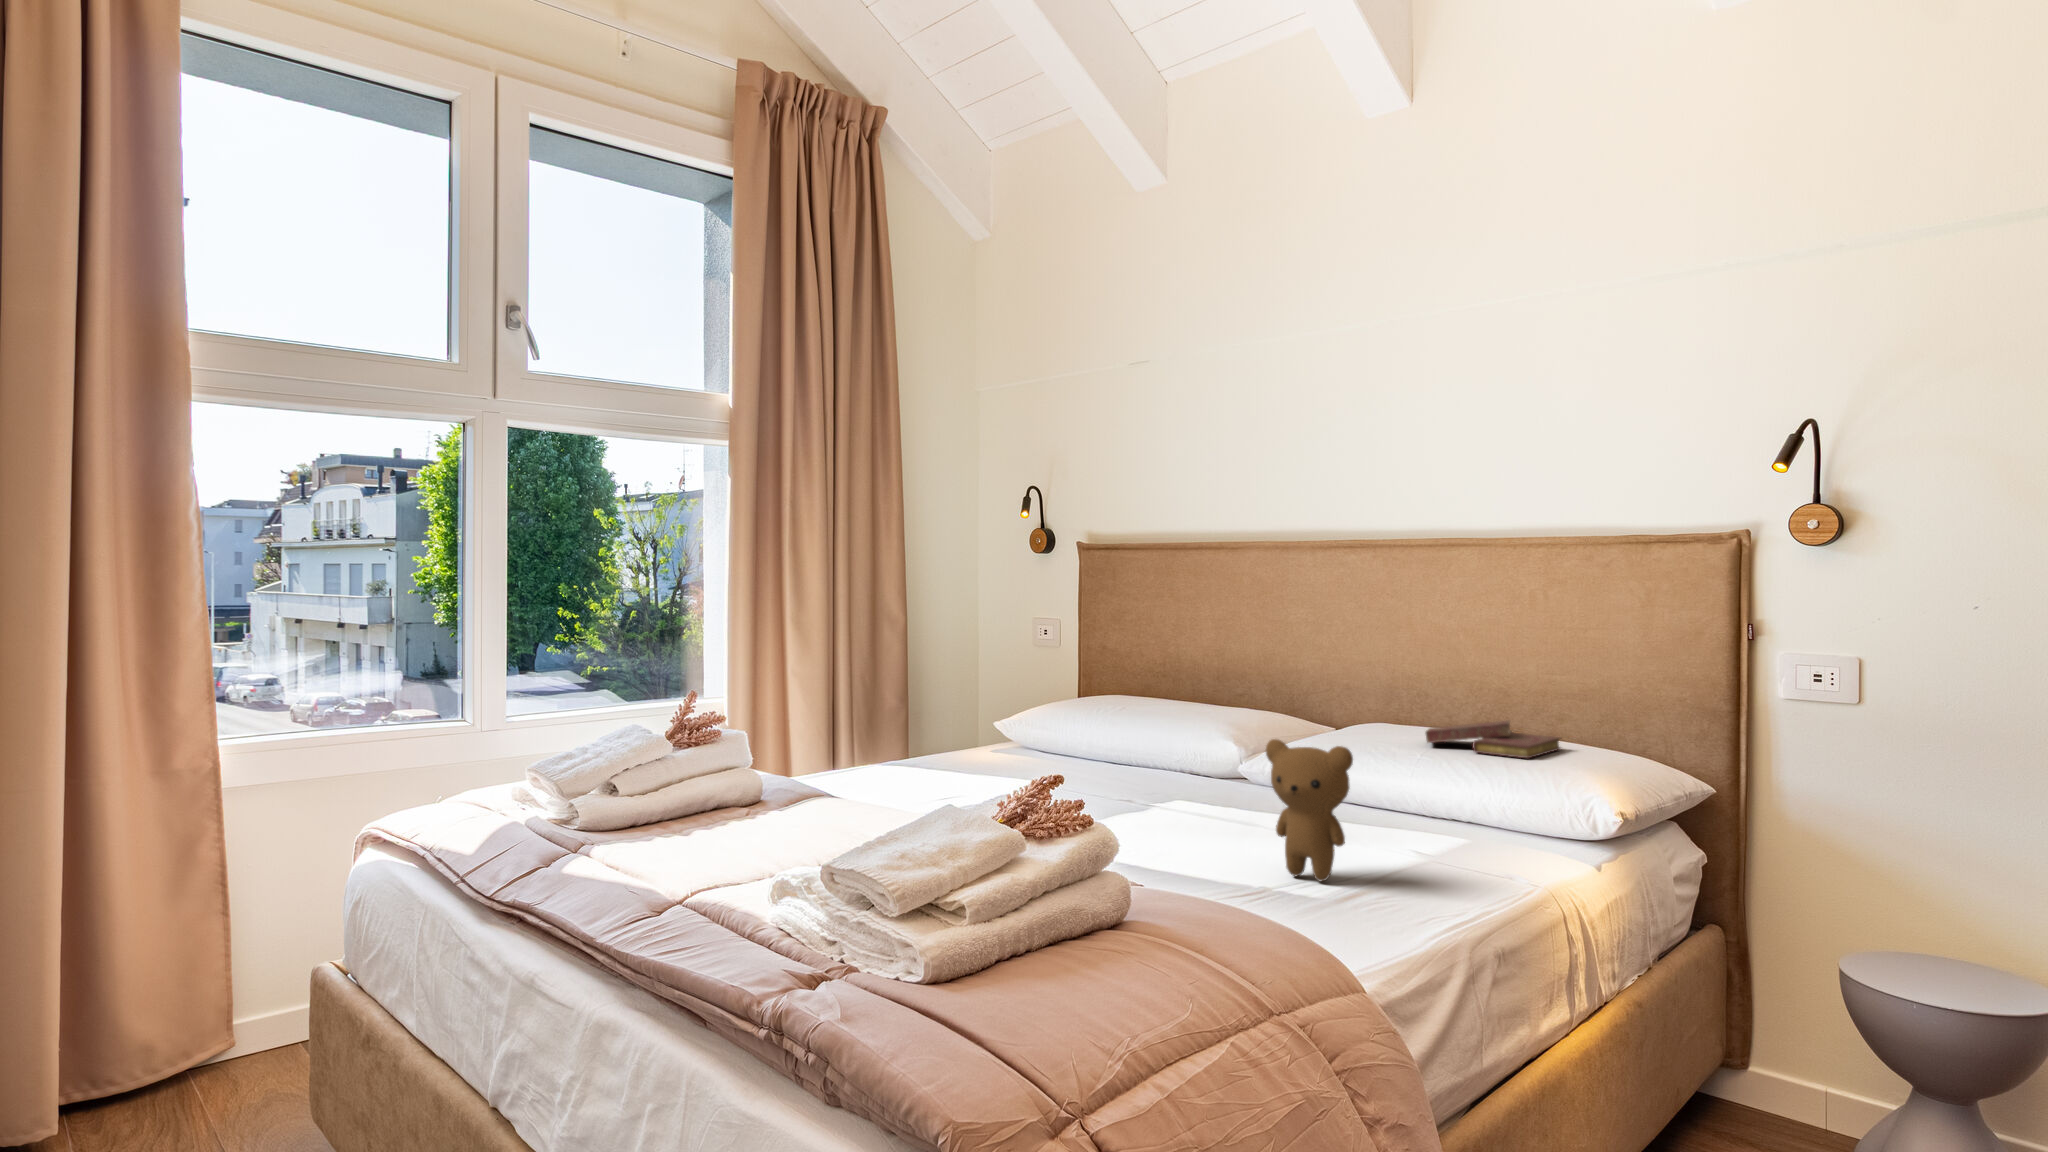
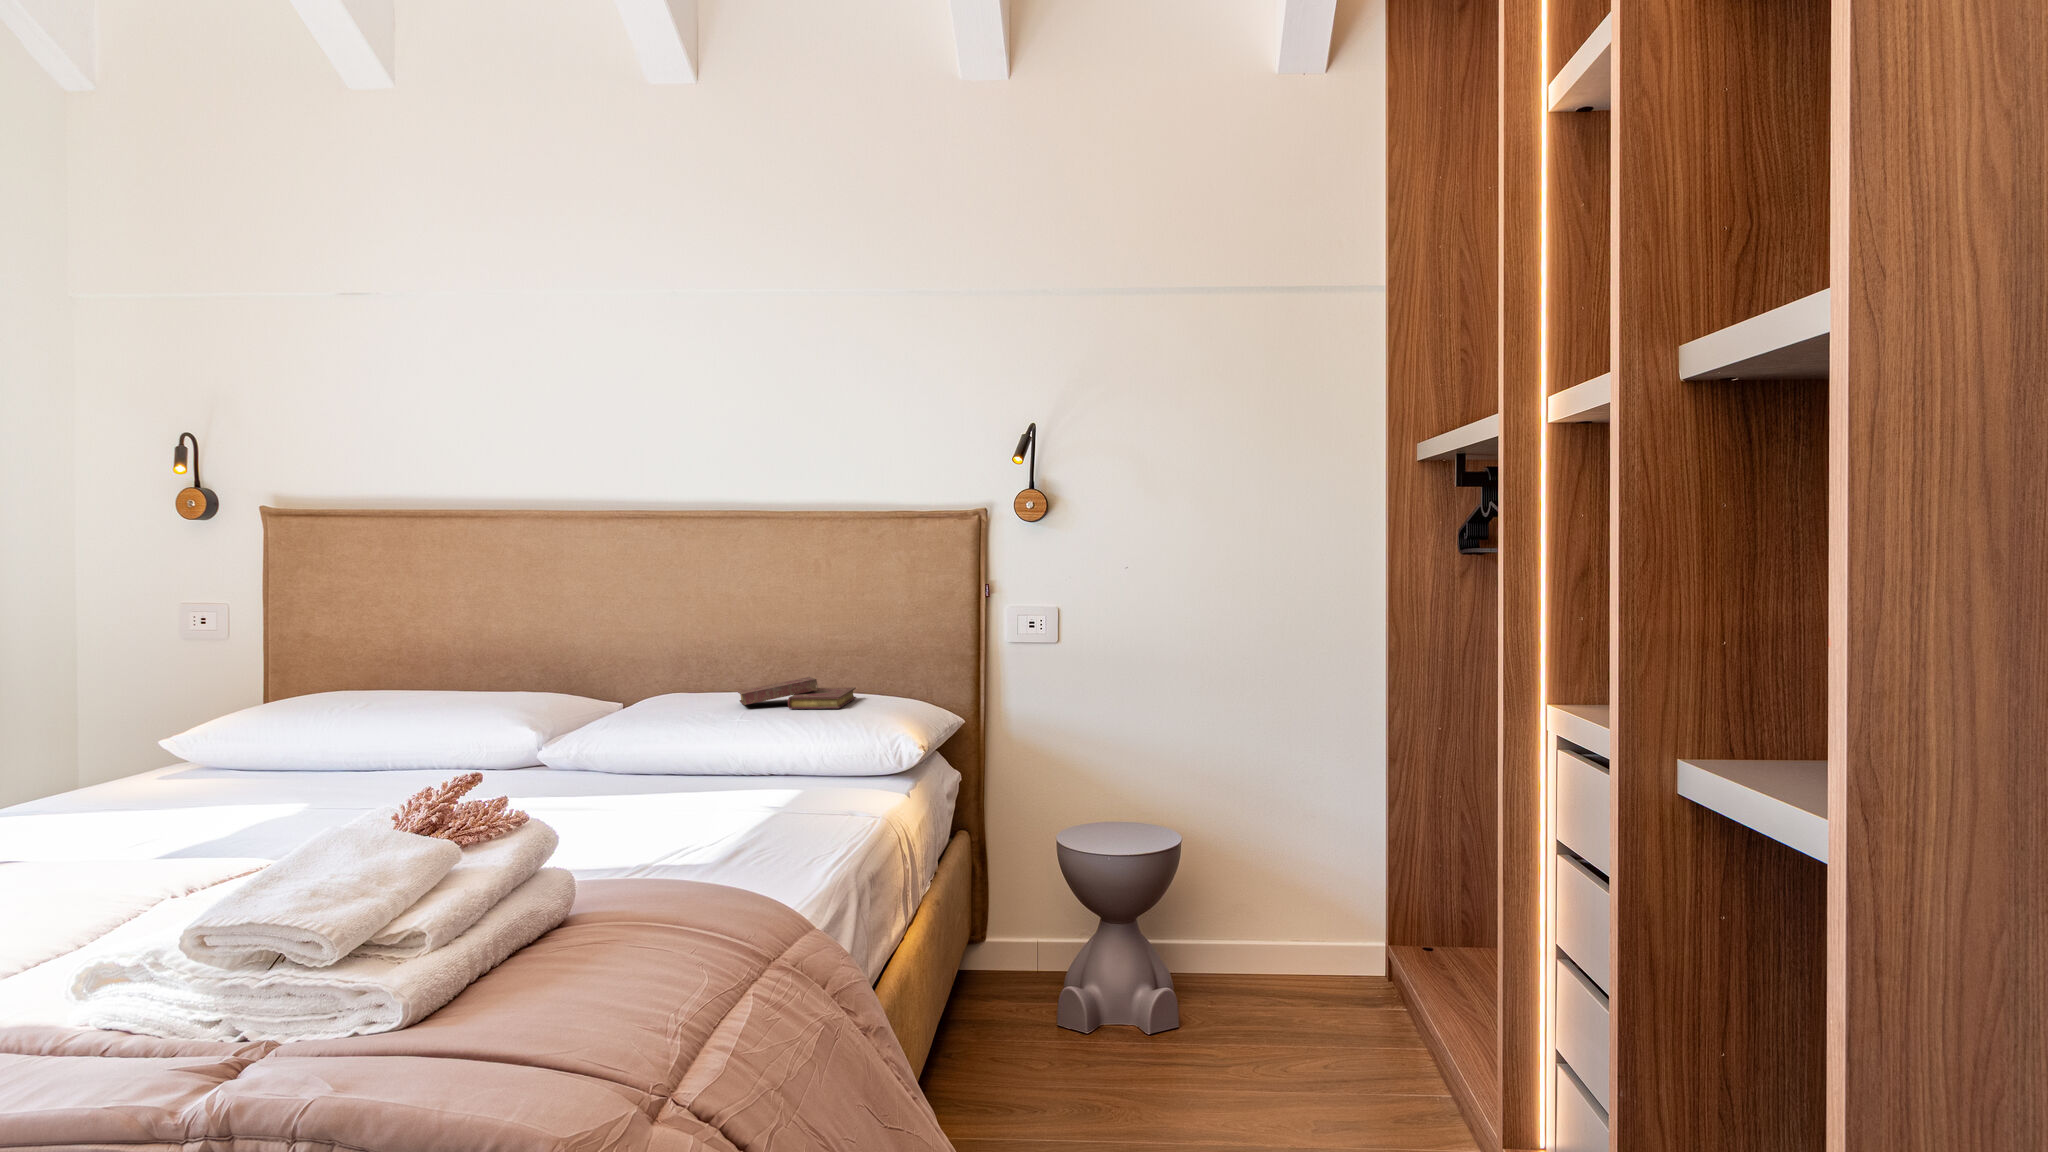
teddy bear: present [1266,739,1353,881] -> none [639,709,736,846]

